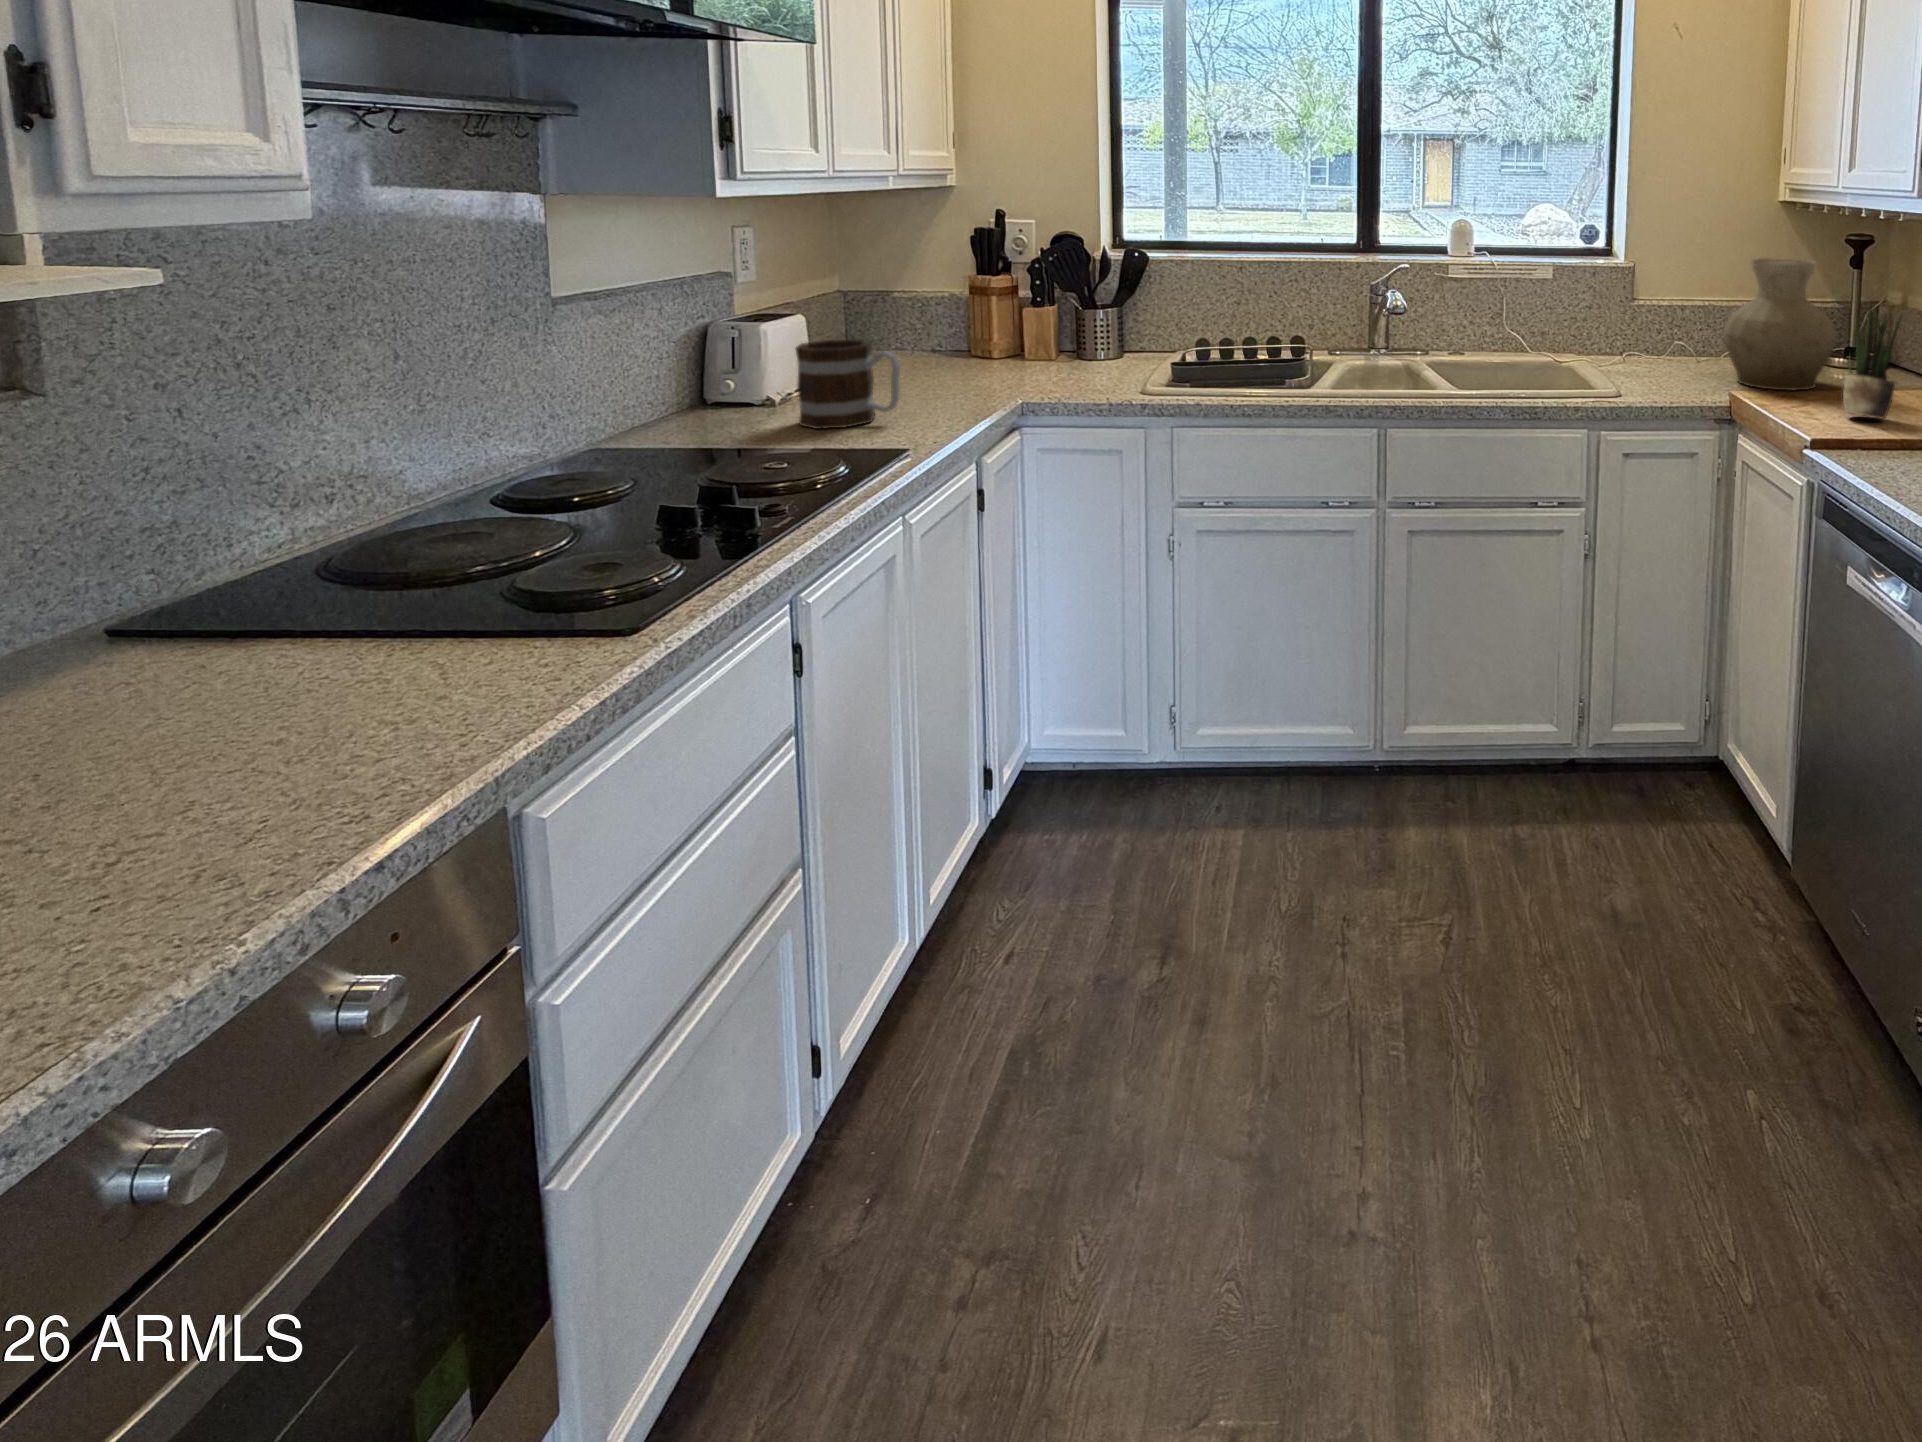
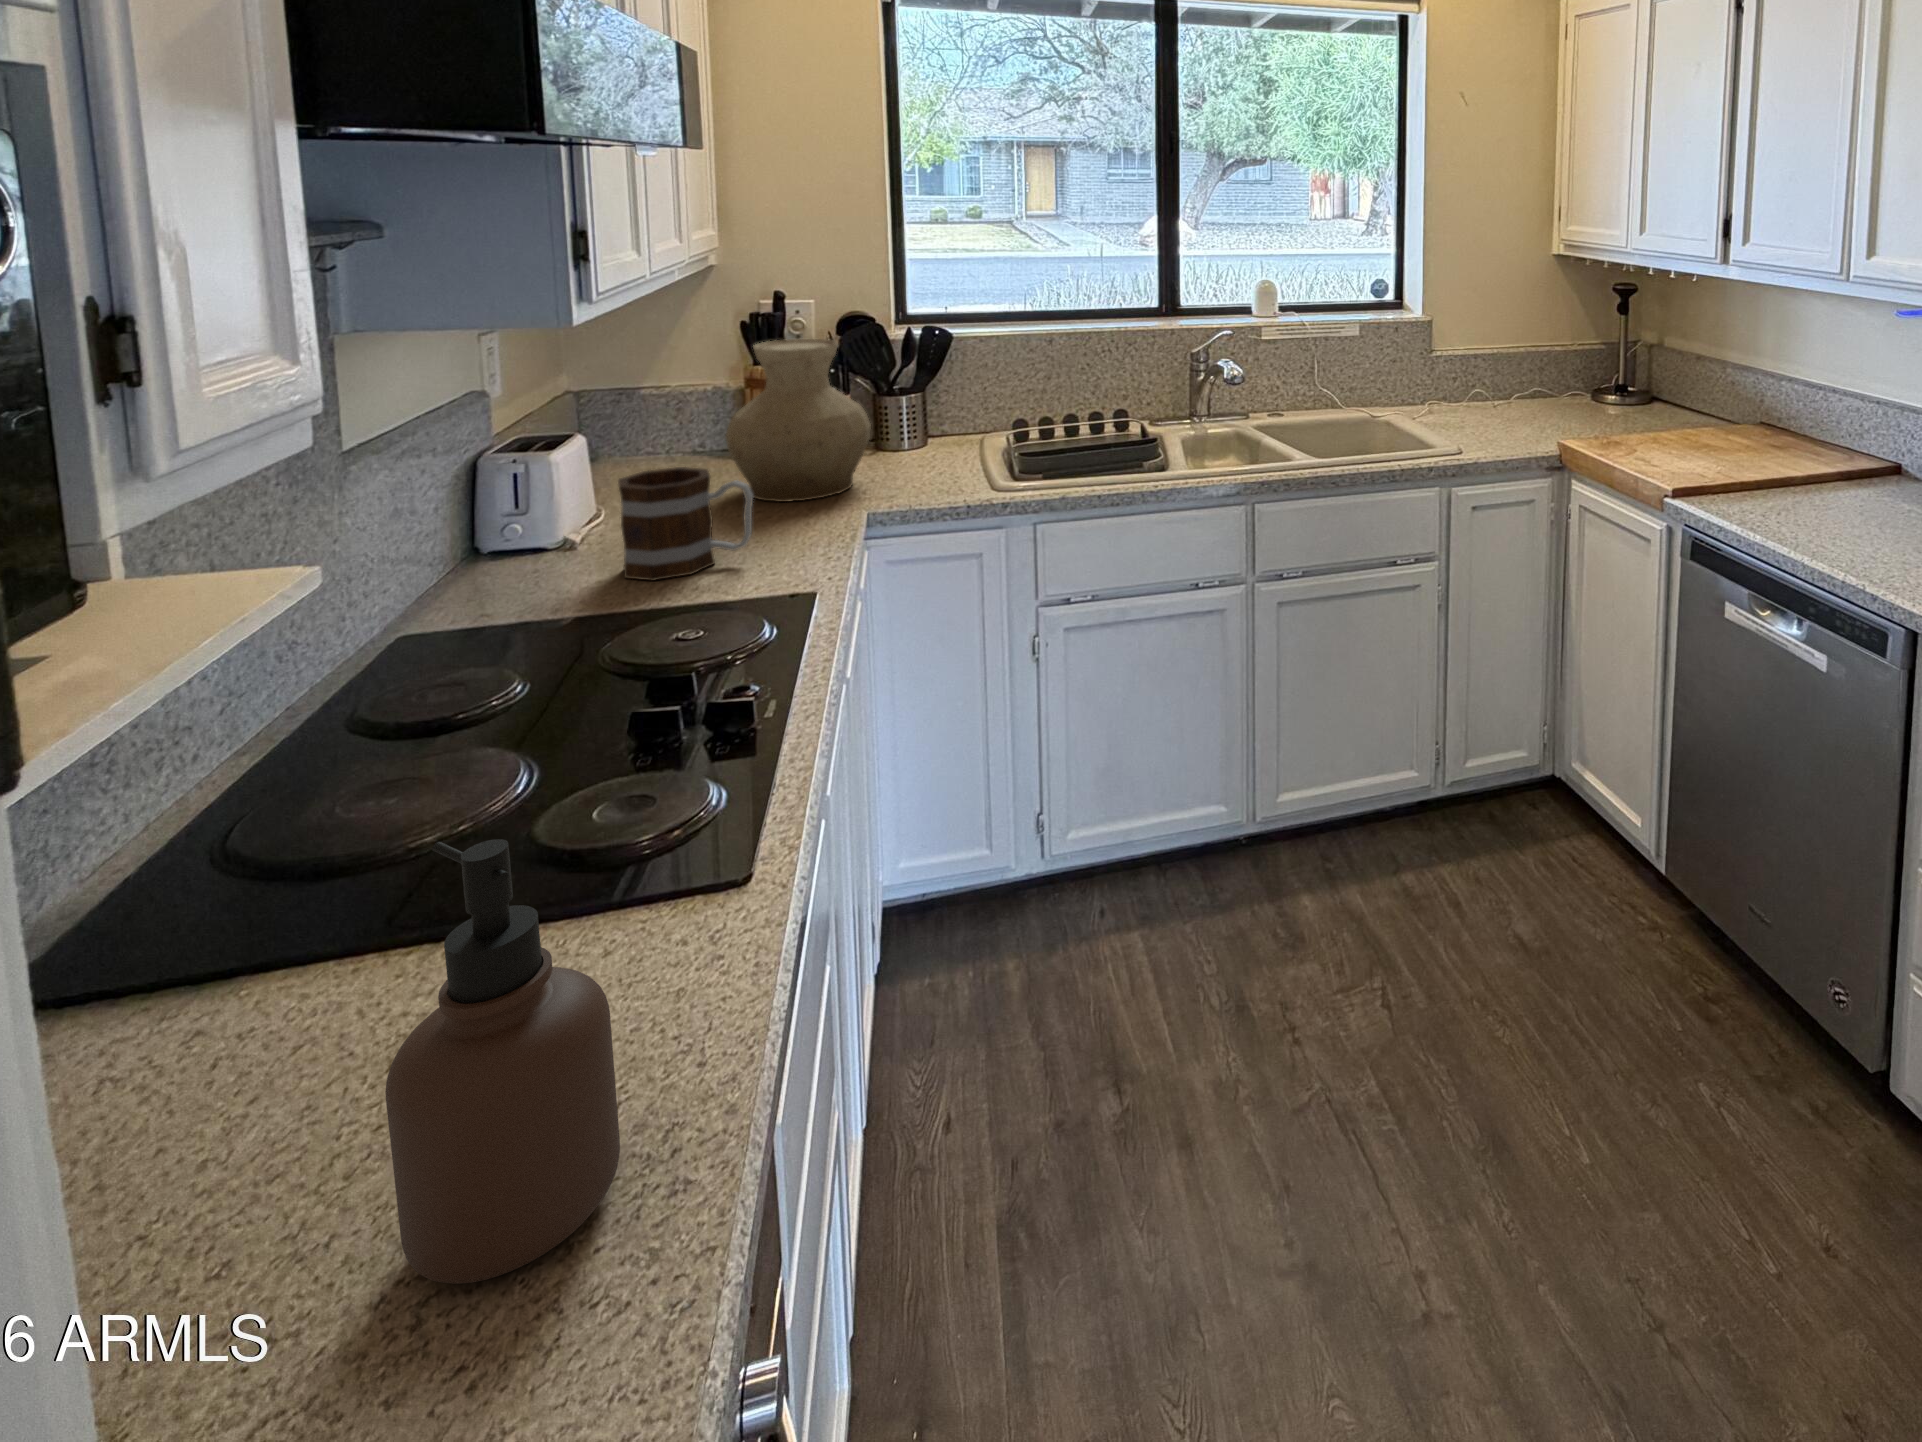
vase: present [1724,258,1836,391] -> present [725,339,871,502]
potted plant: present [1843,304,1901,419] -> none [1669,356,1717,460]
soap dispenser: none [188,480,393,810] -> present [385,839,620,1284]

